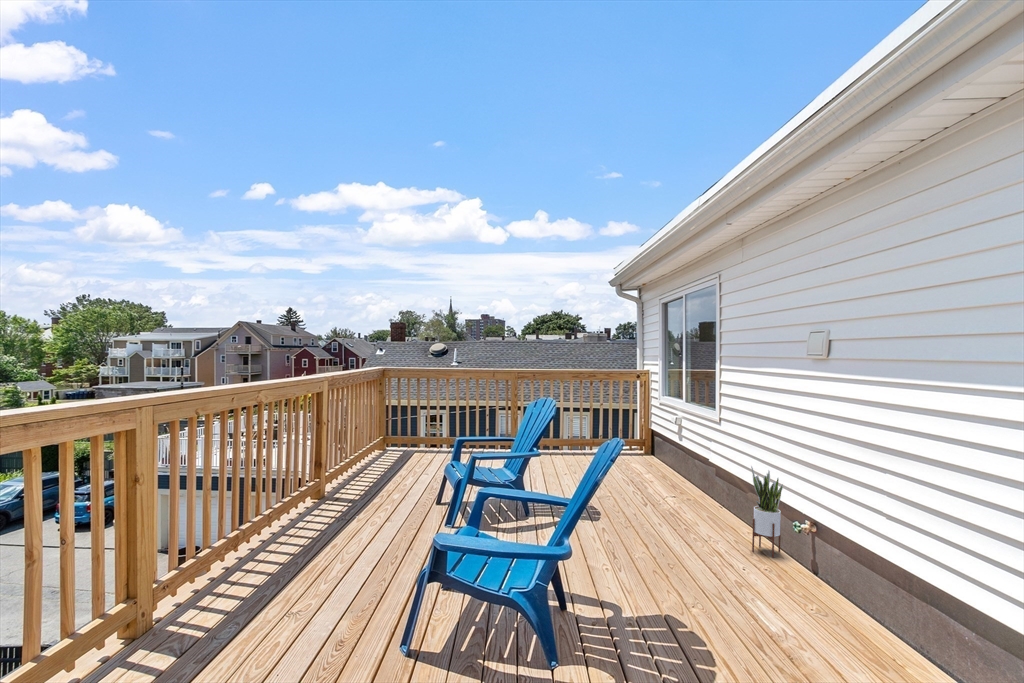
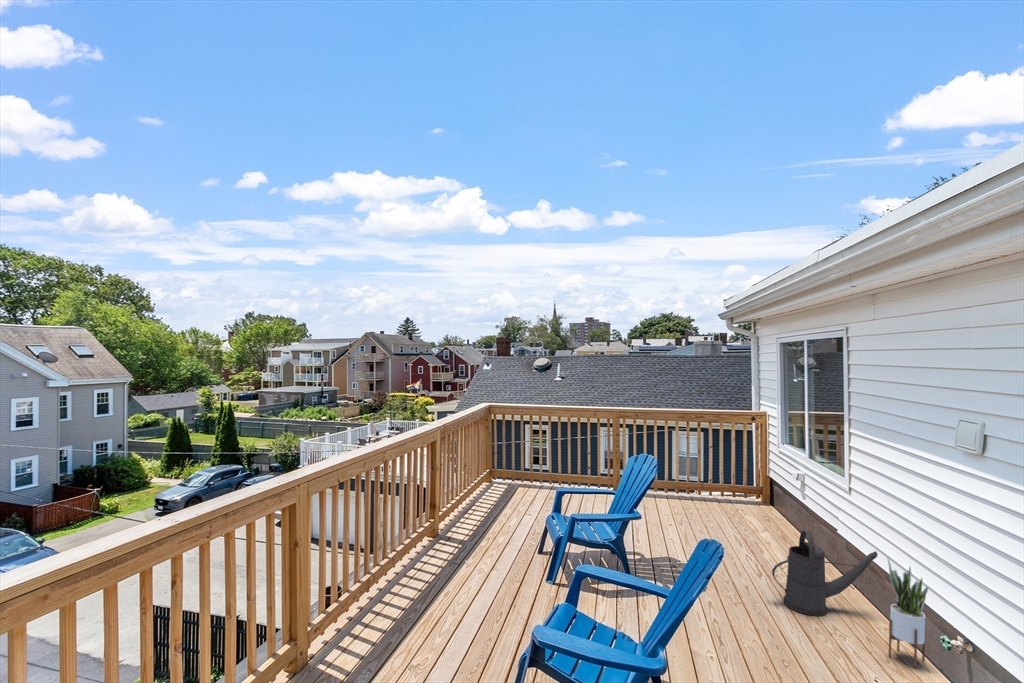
watering can: none [656,455,744,530] -> present [772,531,877,616]

